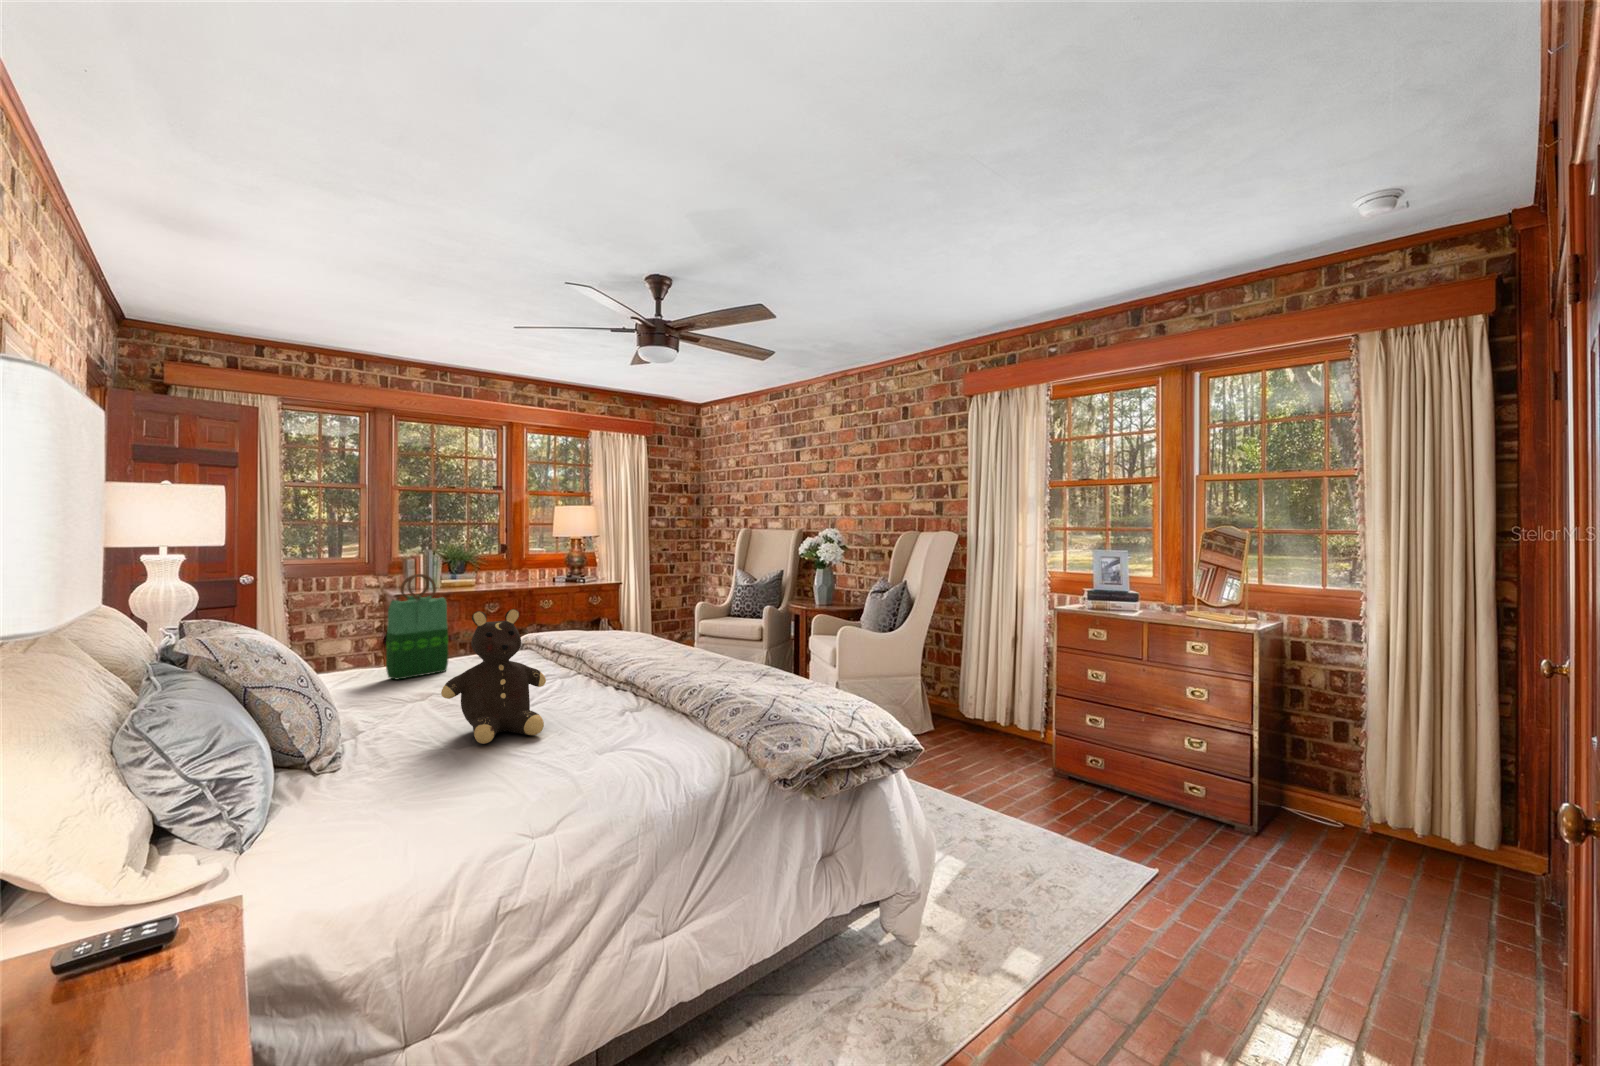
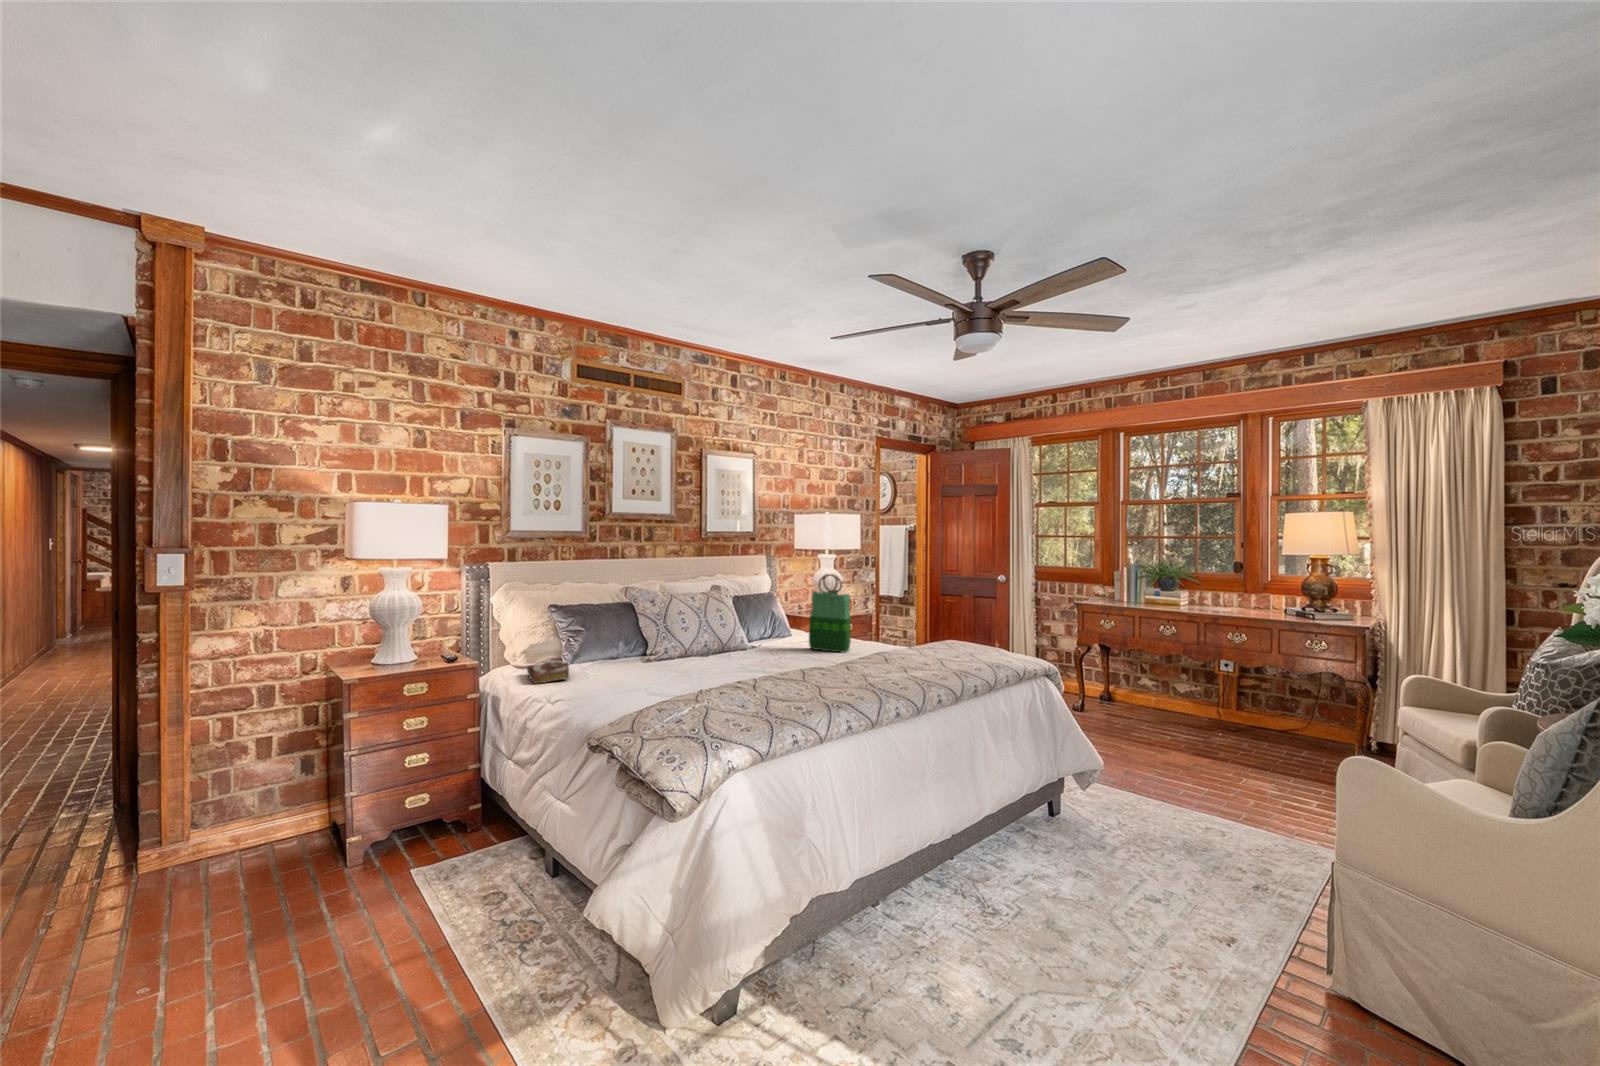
teddy bear: present [441,609,546,744] -> none [632,594,697,683]
book: none [297,766,431,826] -> present [527,660,569,684]

